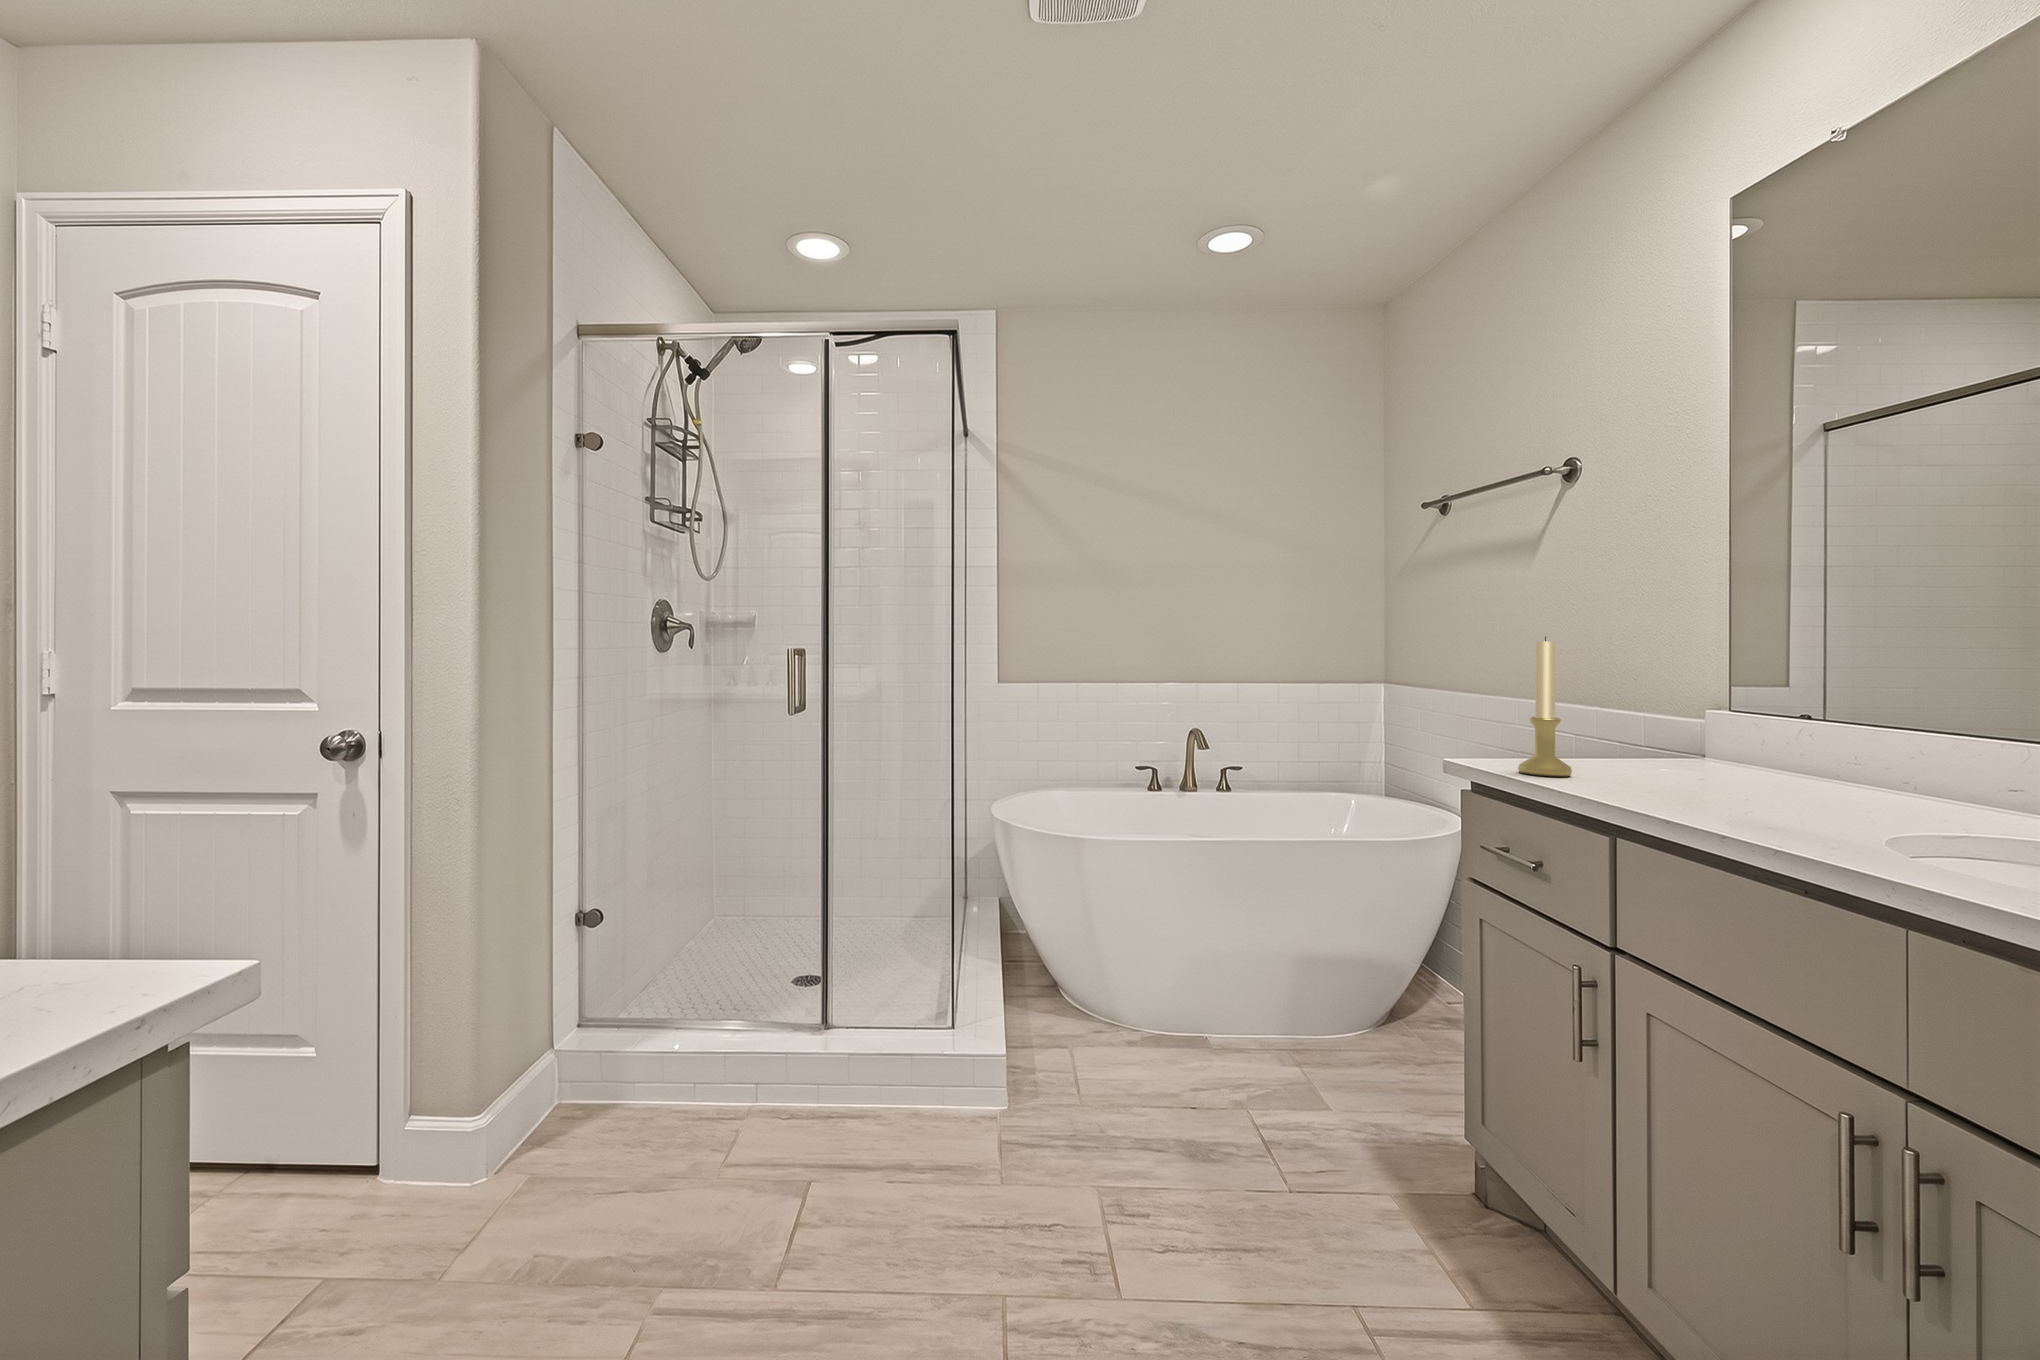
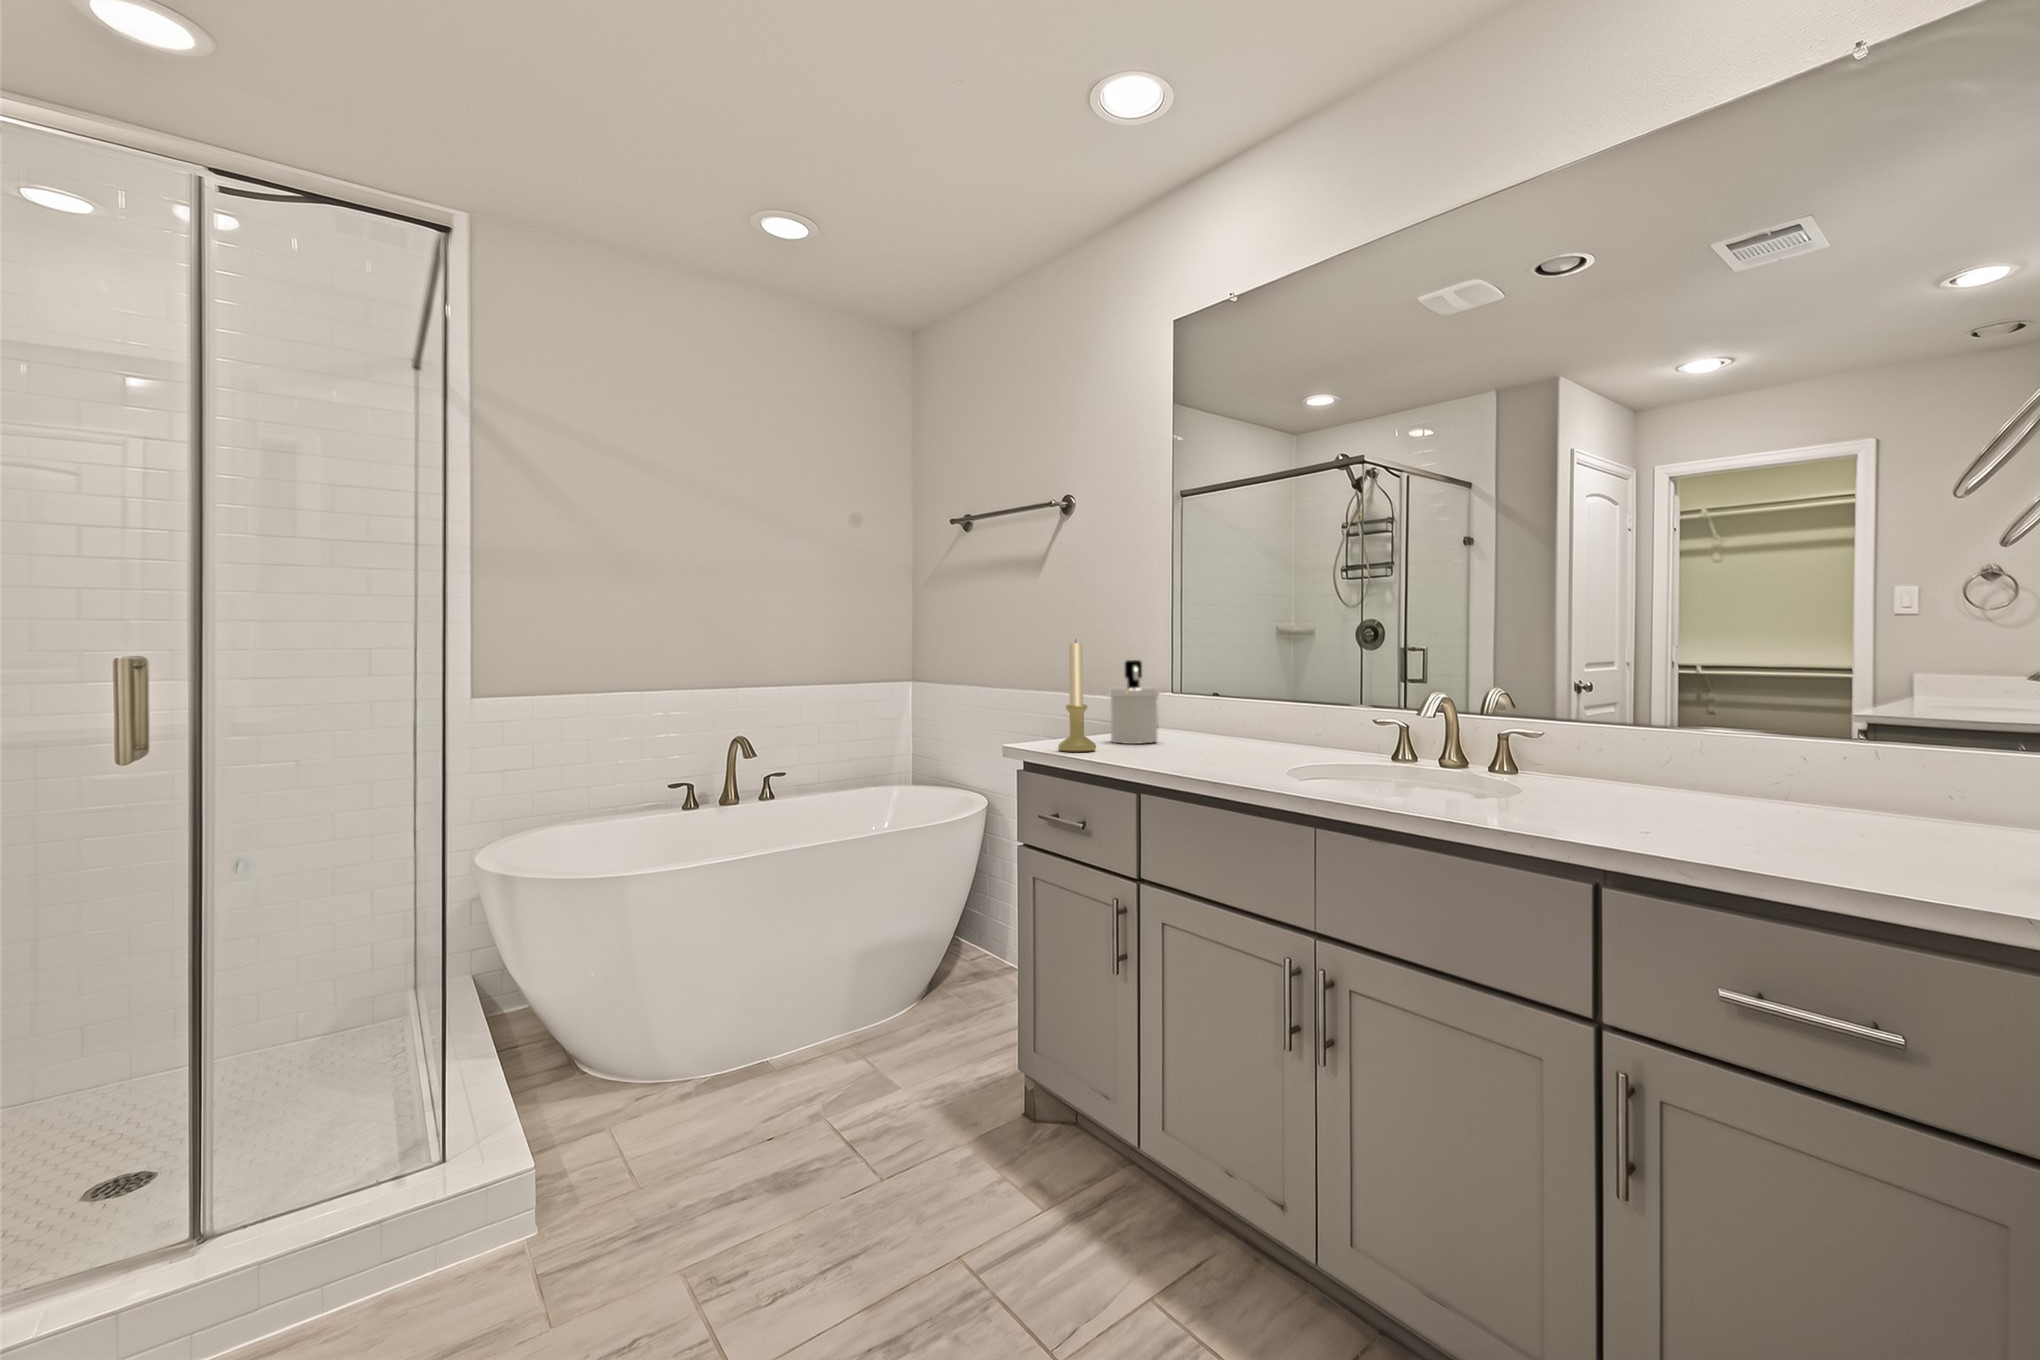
soap dispenser: none [1601,665,1677,772] -> present [1109,660,1159,744]

